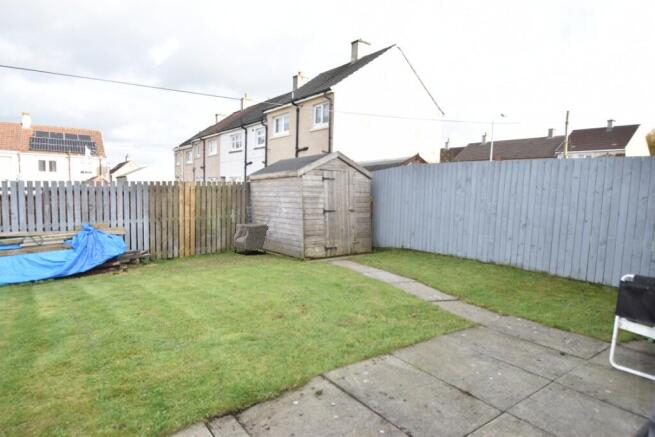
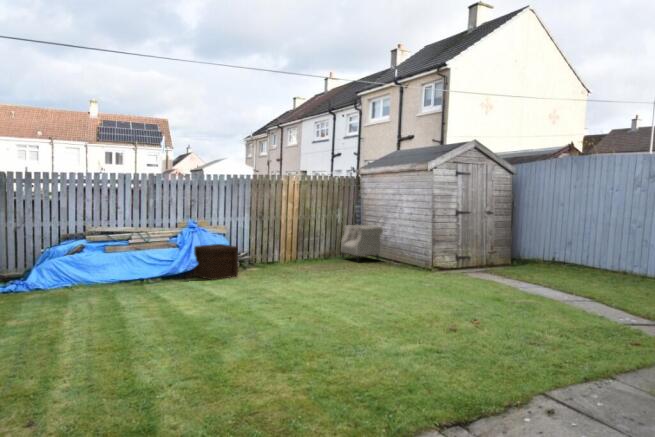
wooden crate: none [87,244,130,277] -> present [194,244,238,280]

